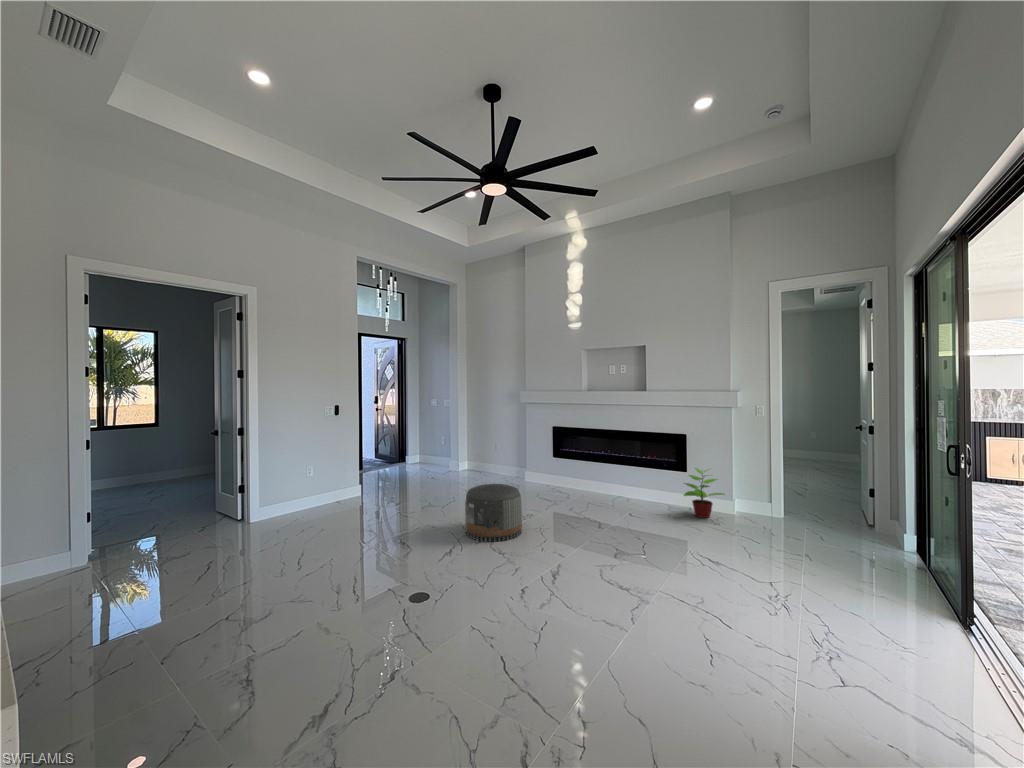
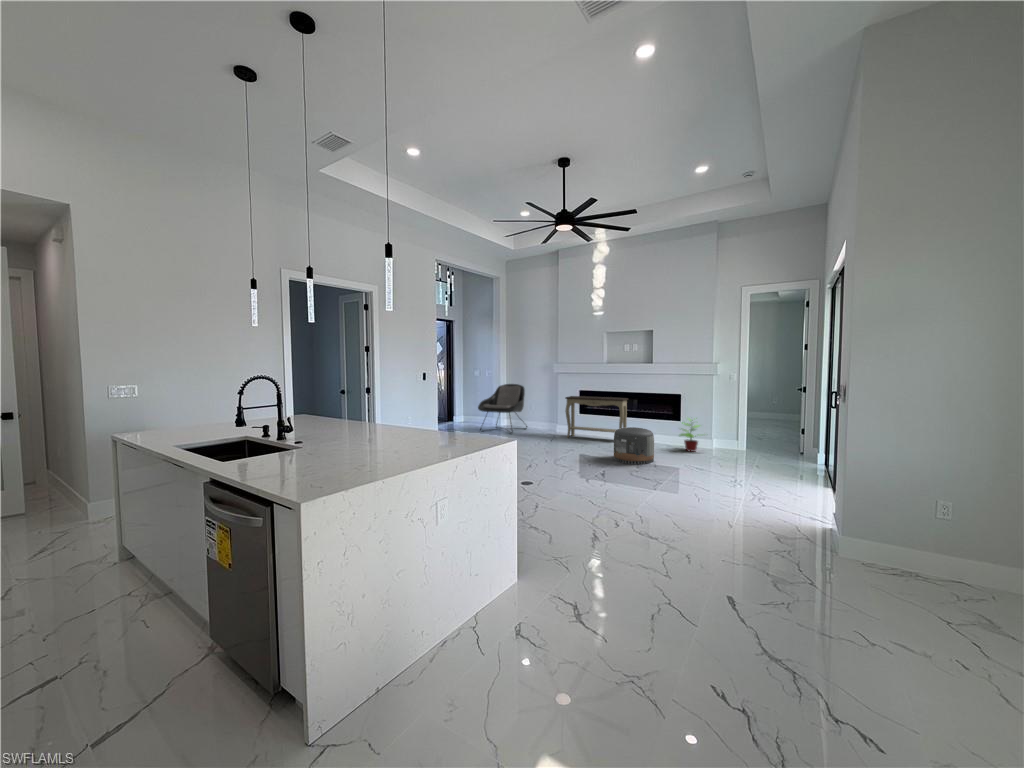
lounge chair: none [425,417,491,485] -> present [478,384,526,433]
console table: none [533,434,617,501] -> present [565,396,628,438]
pouf: present [465,484,522,542] -> present [614,427,654,464]

